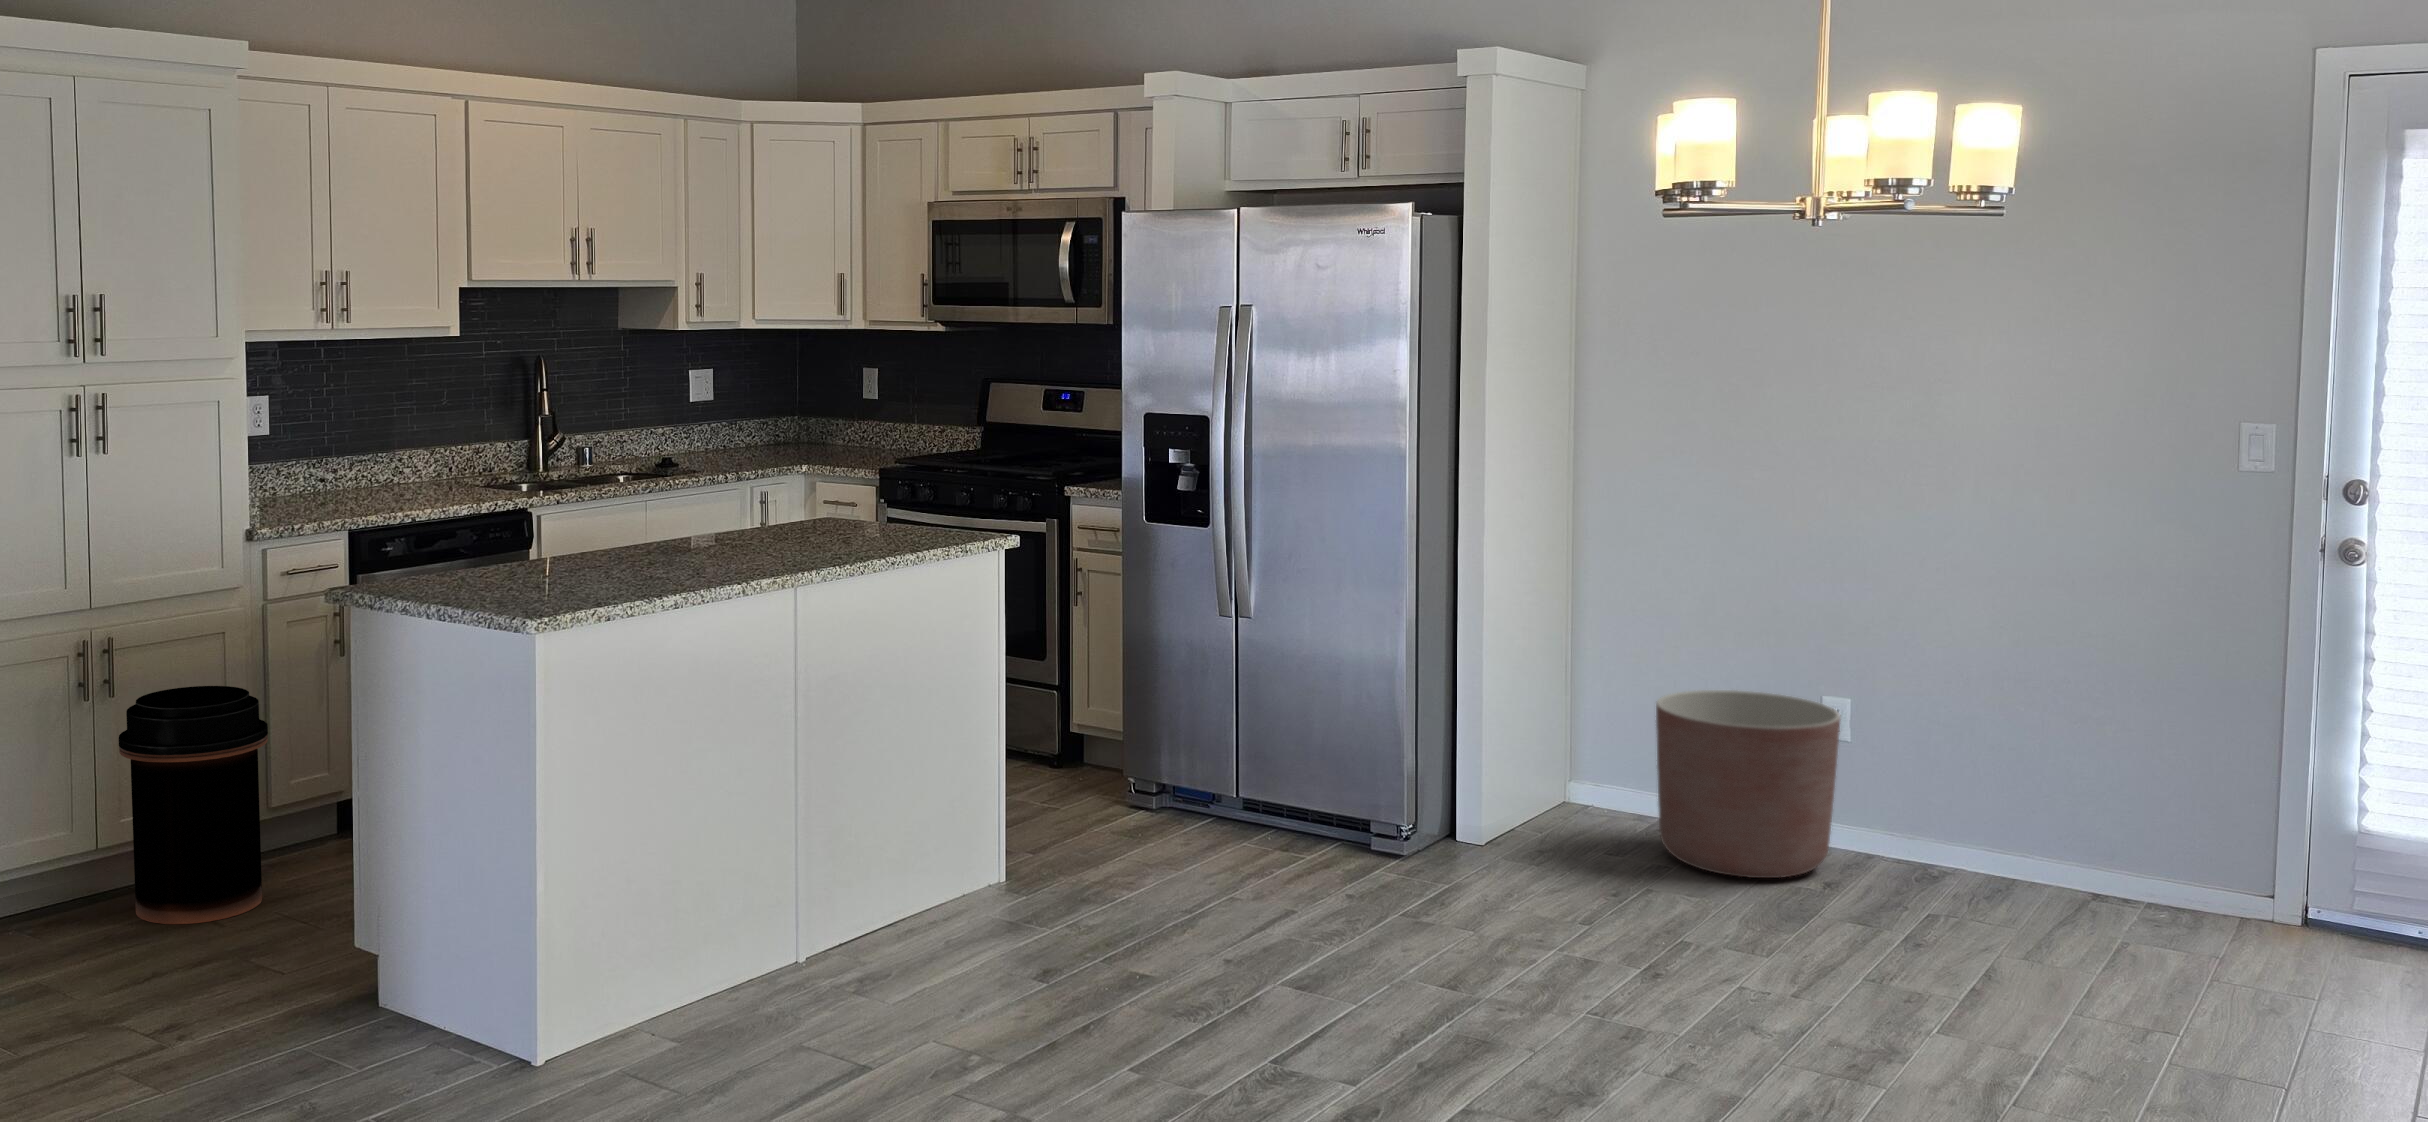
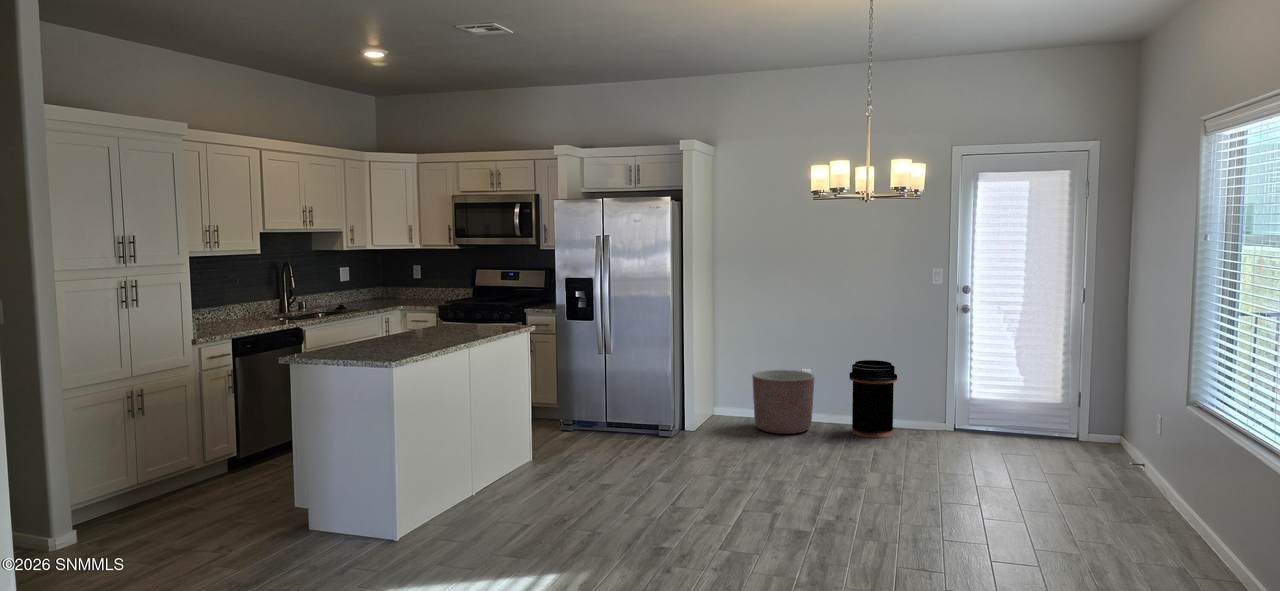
trash can: present [119,686,268,924] -> present [849,360,897,438]

